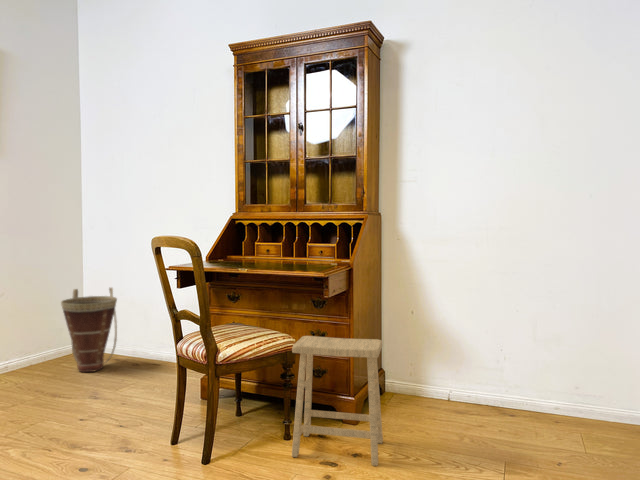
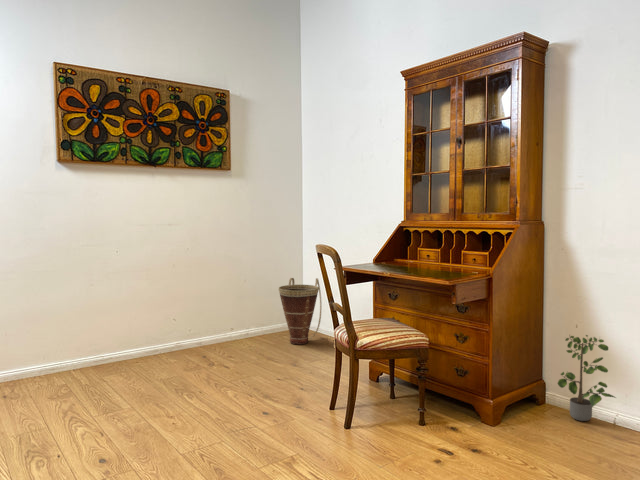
potted plant: none [404,319,457,404] -> present [558,335,615,421]
footstool: present [292,336,383,466] -> none [417,336,510,464]

